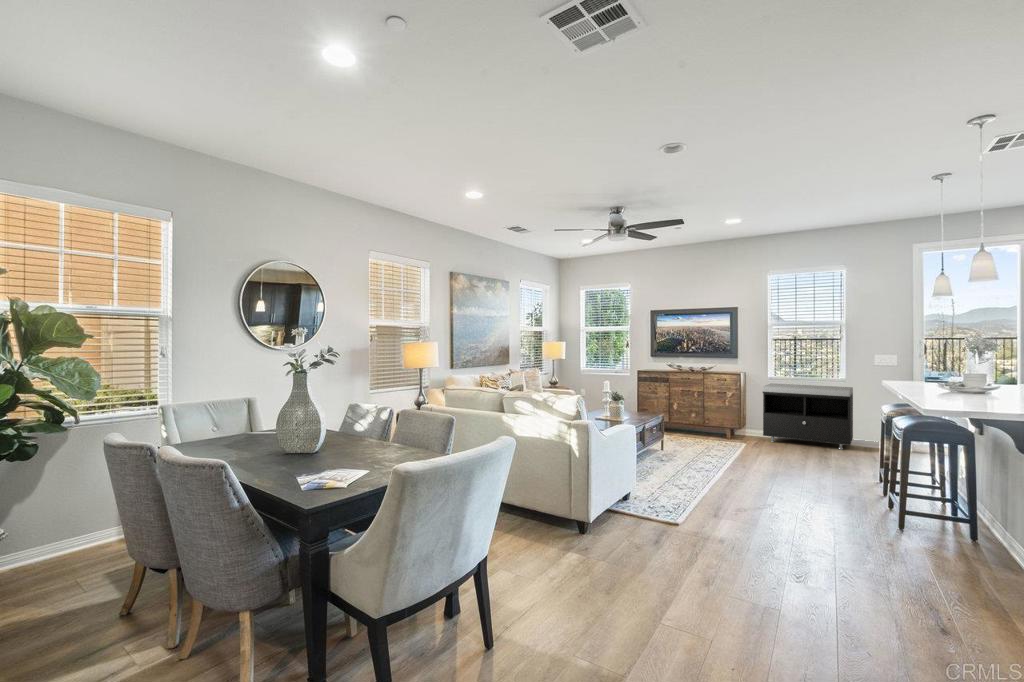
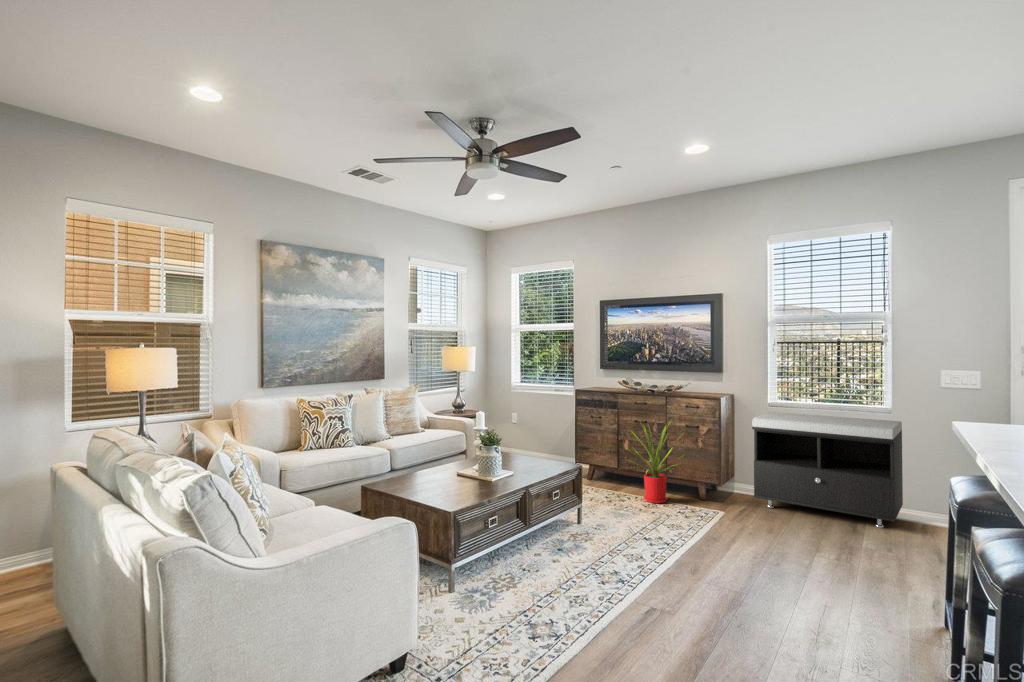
house plant: none [680,387,721,441] -> present [632,425,671,503]

